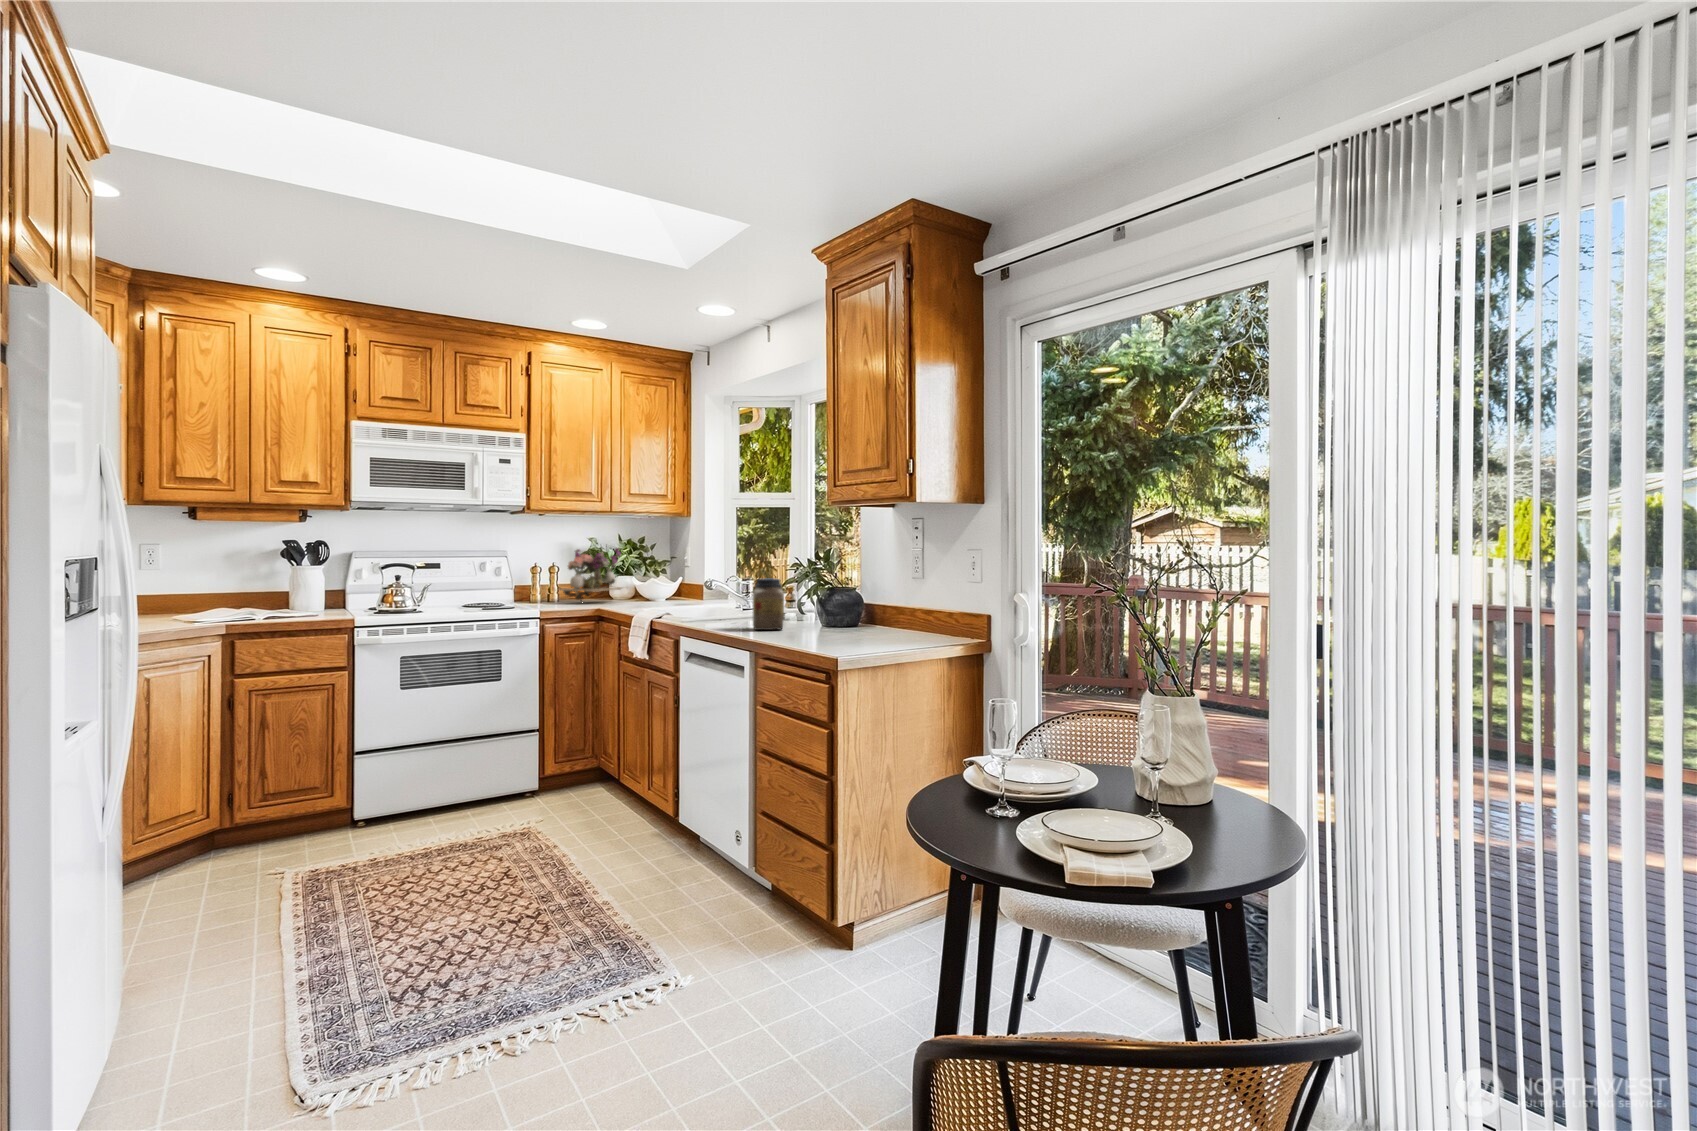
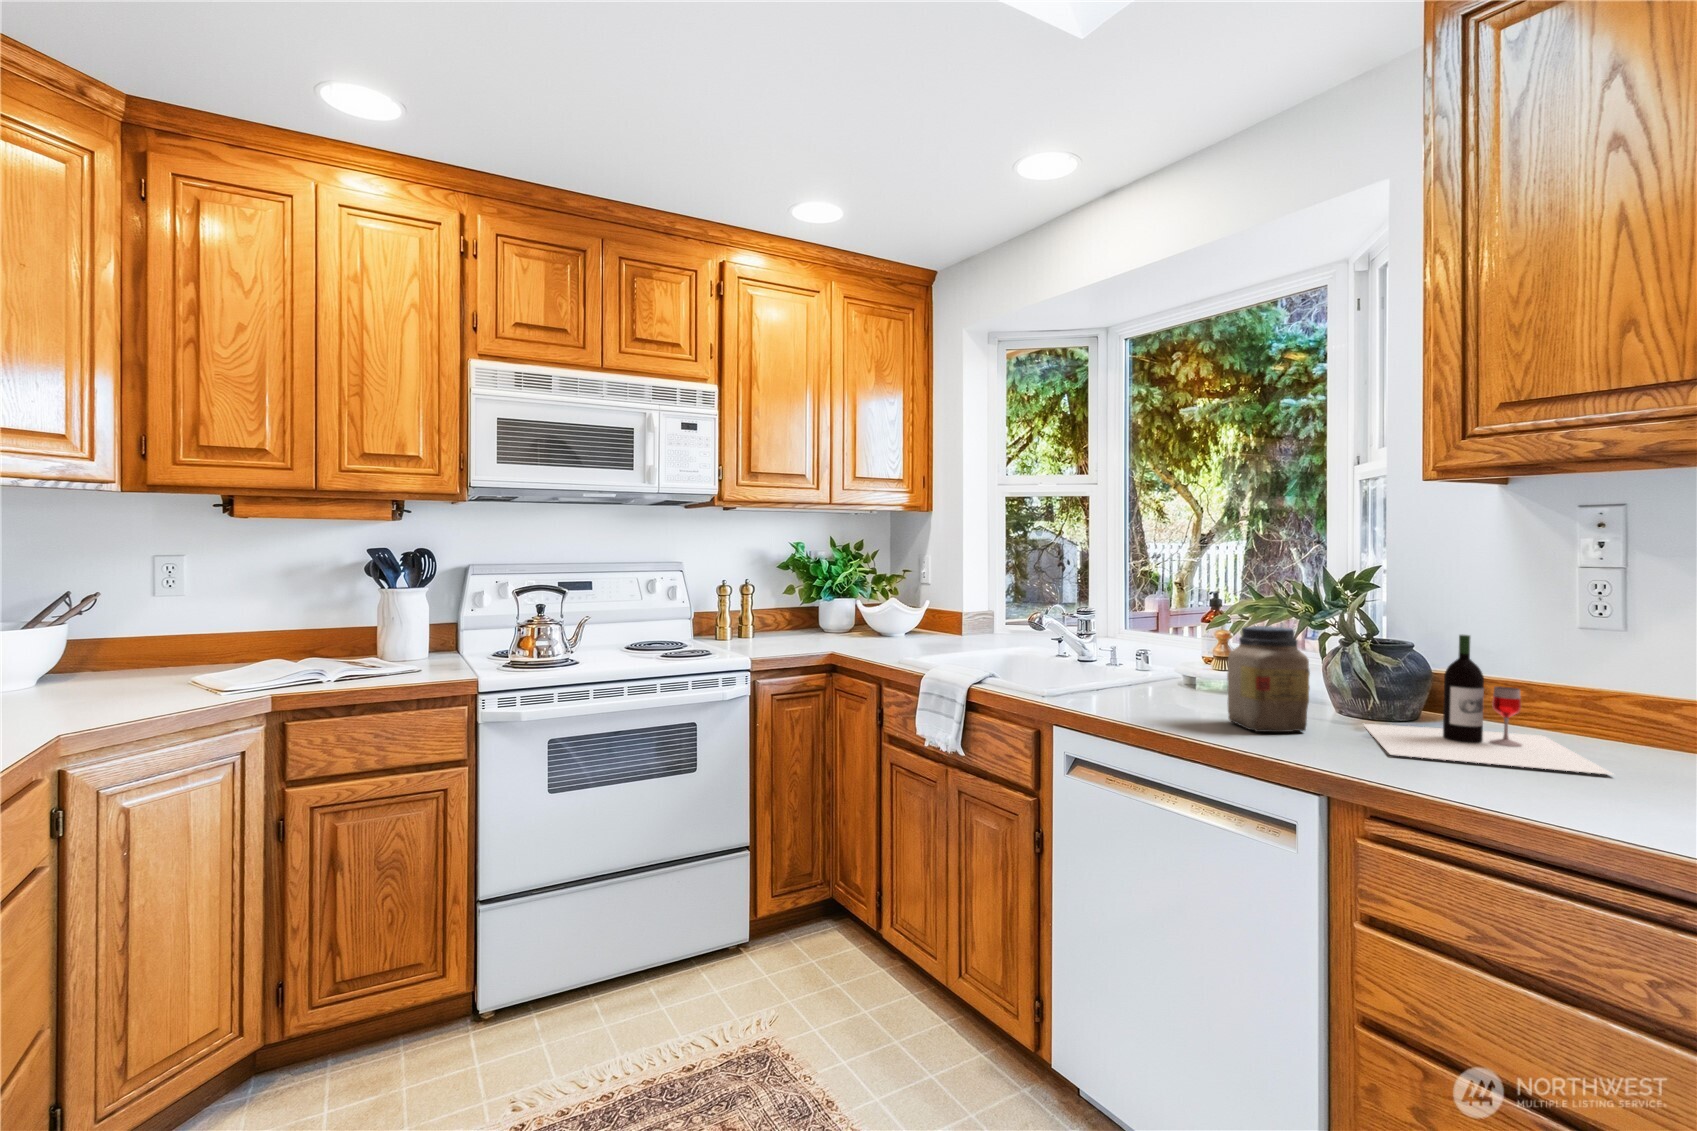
flower arrangement: present [559,548,622,601] -> none [756,555,859,640]
wine bottle: none [796,580,897,638] -> present [1363,635,1613,775]

